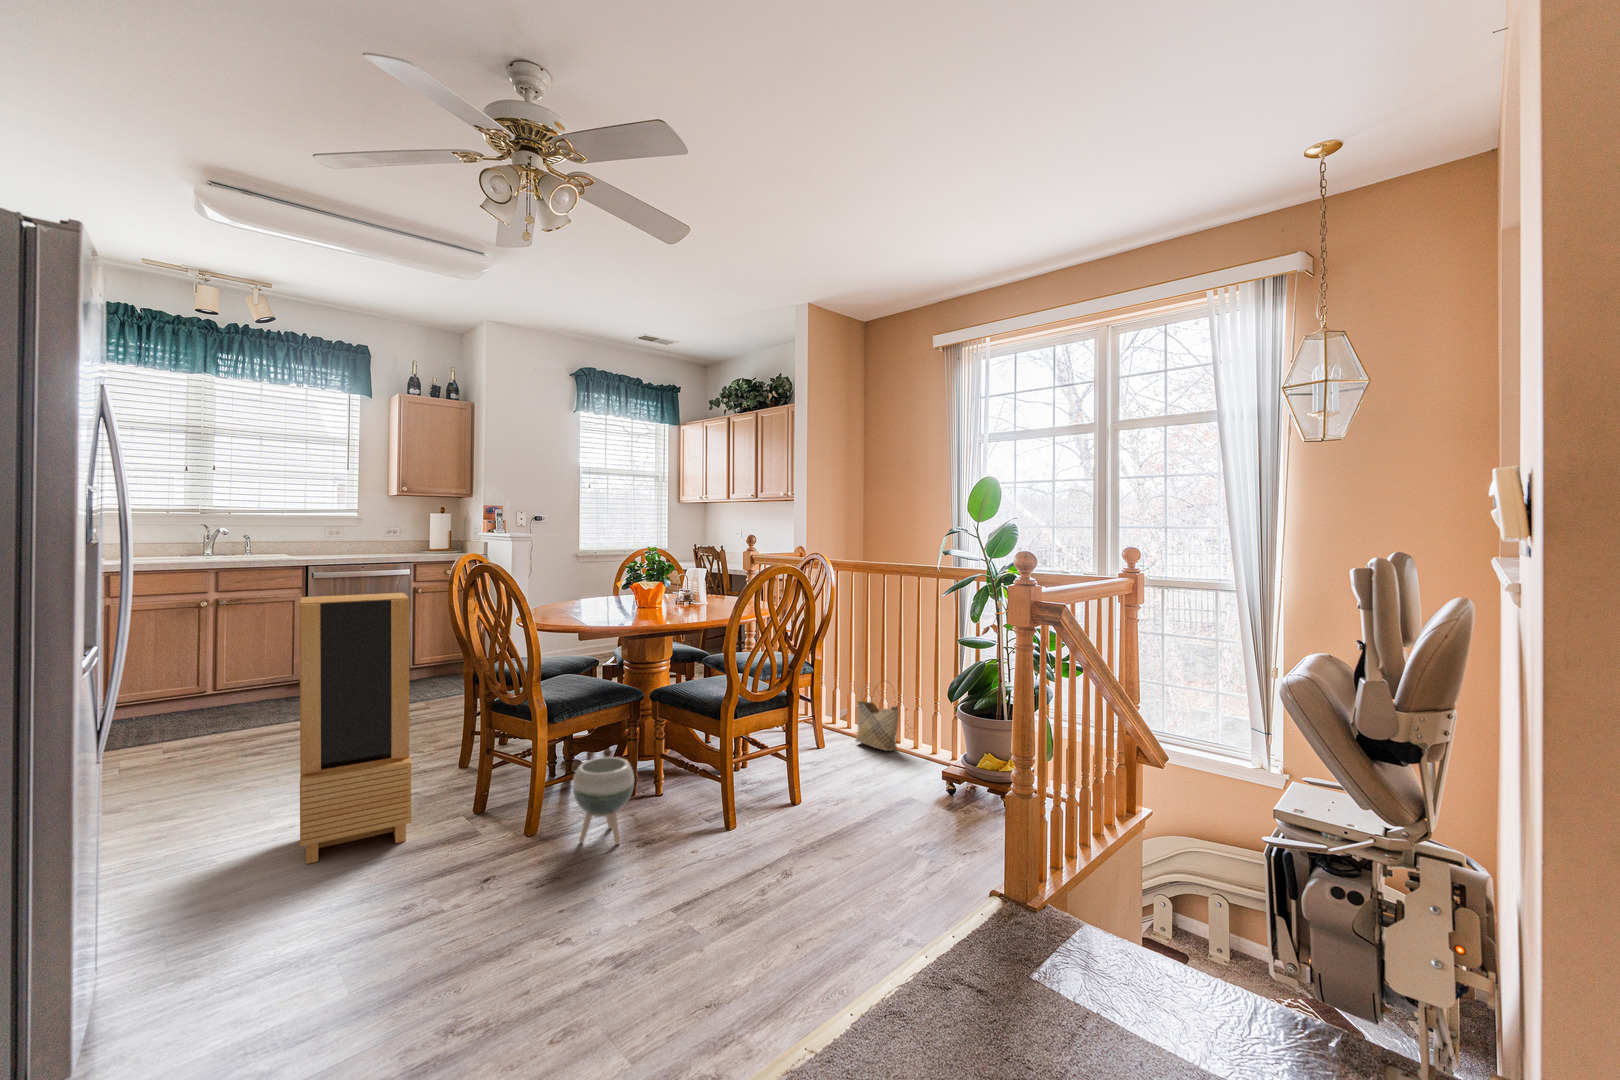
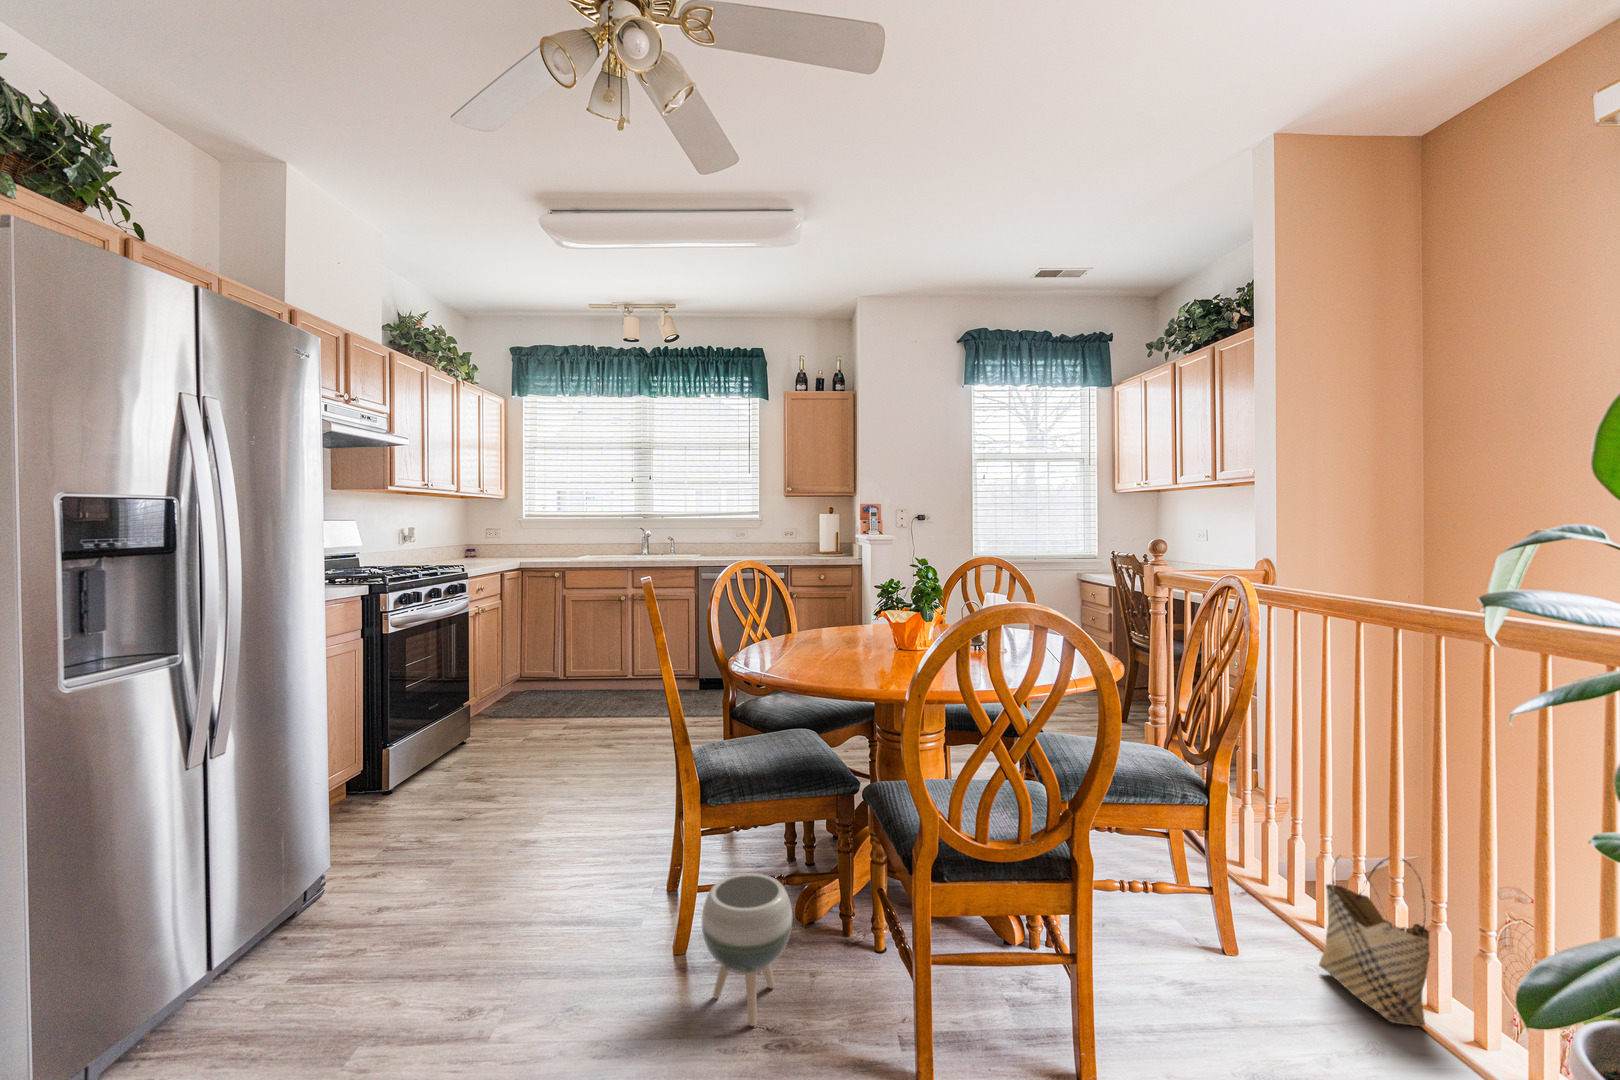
storage cabinet: present [299,593,411,864] -> none [480,603,617,904]

